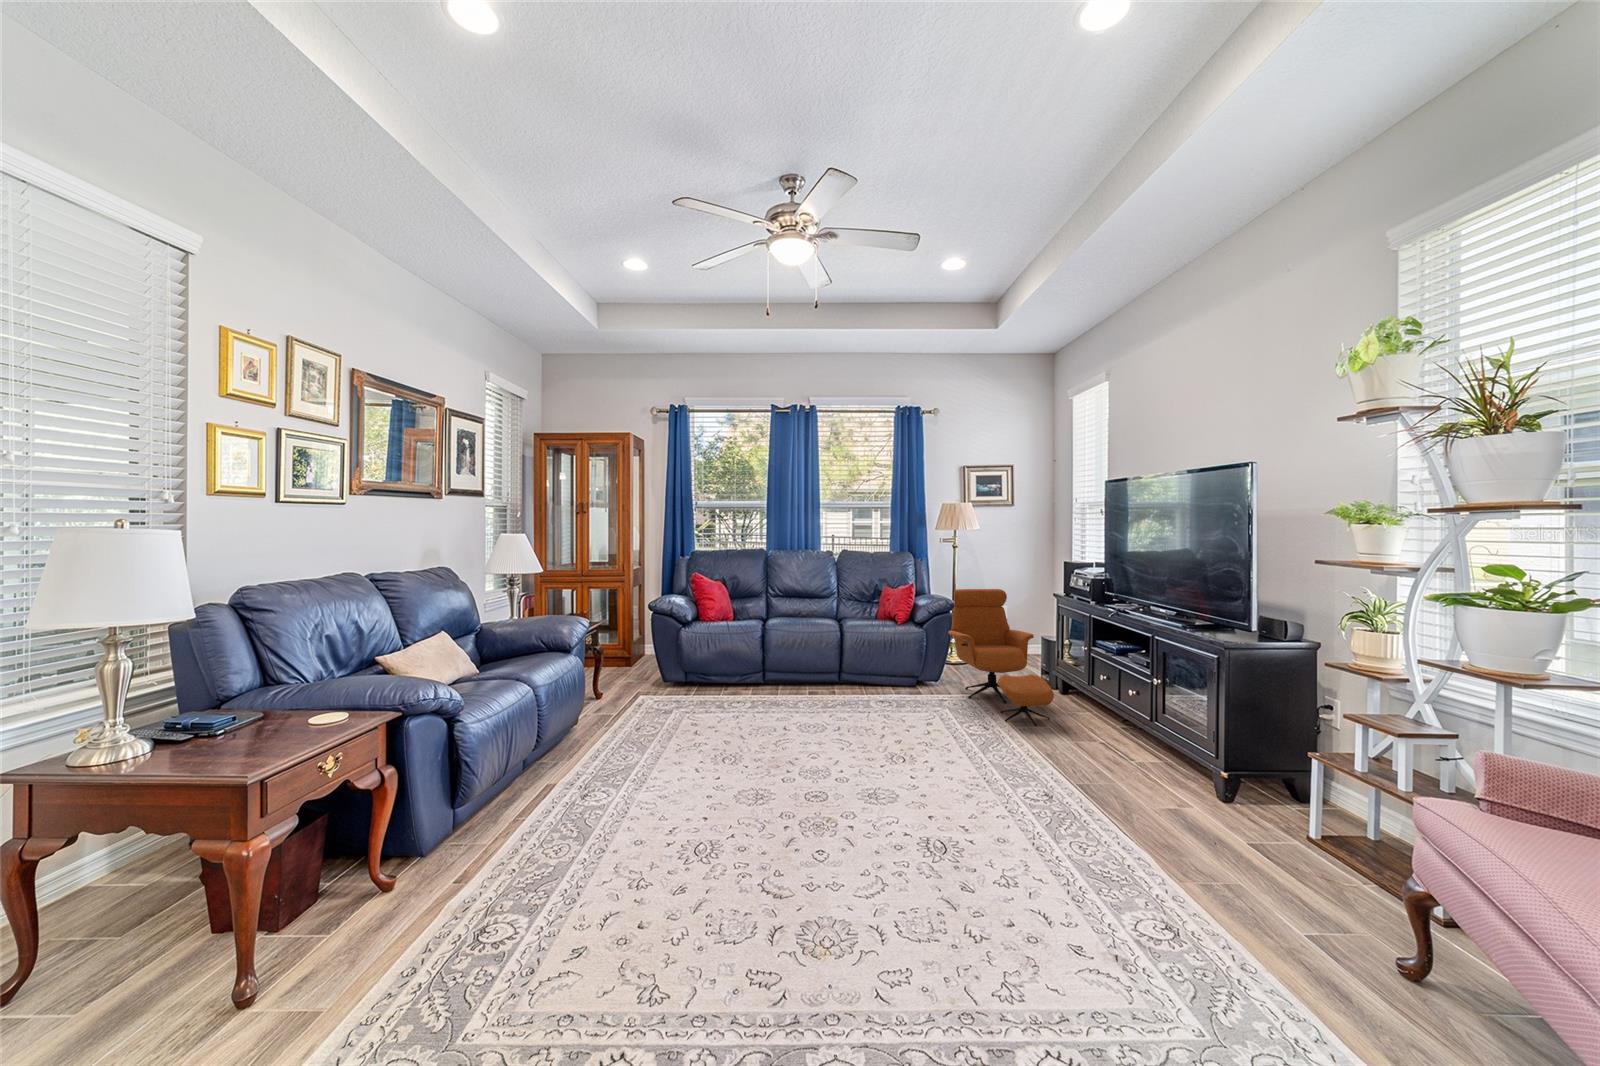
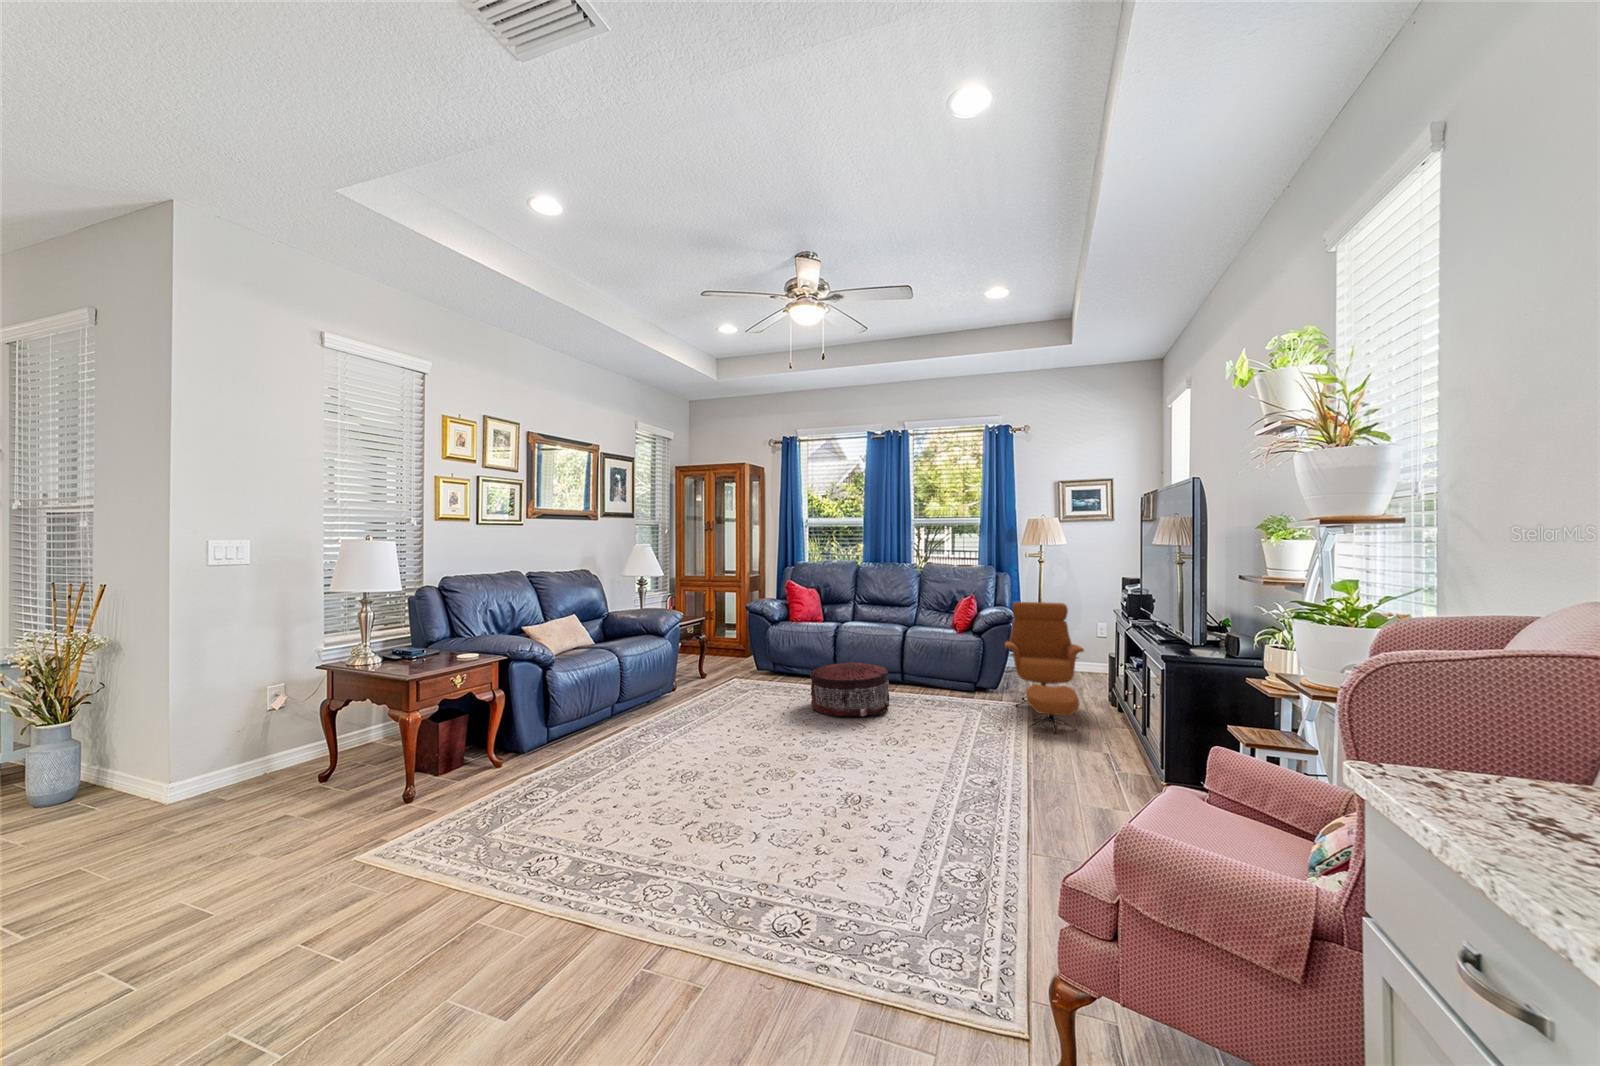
pouf: none [765,664,859,732] -> present [810,662,889,717]

